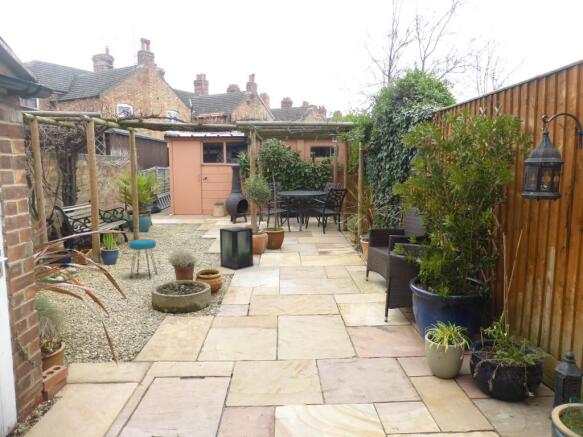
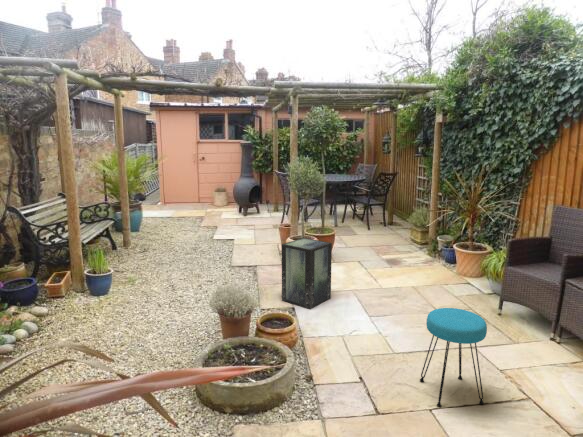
stool: present [129,239,157,279] -> present [420,308,487,406]

